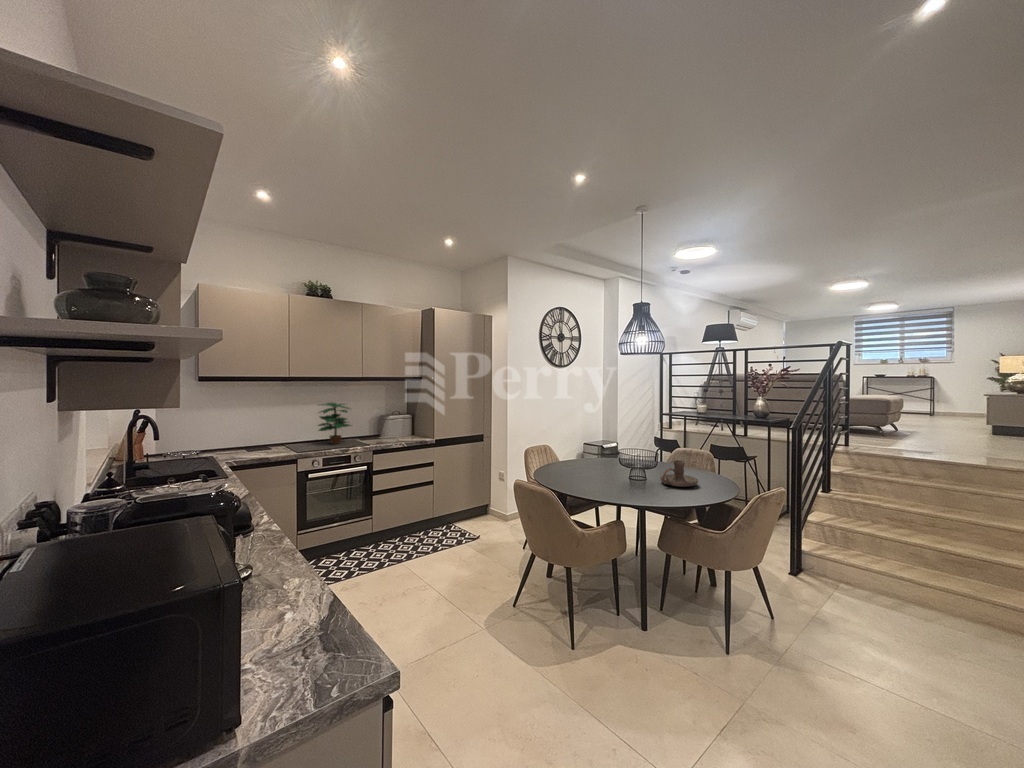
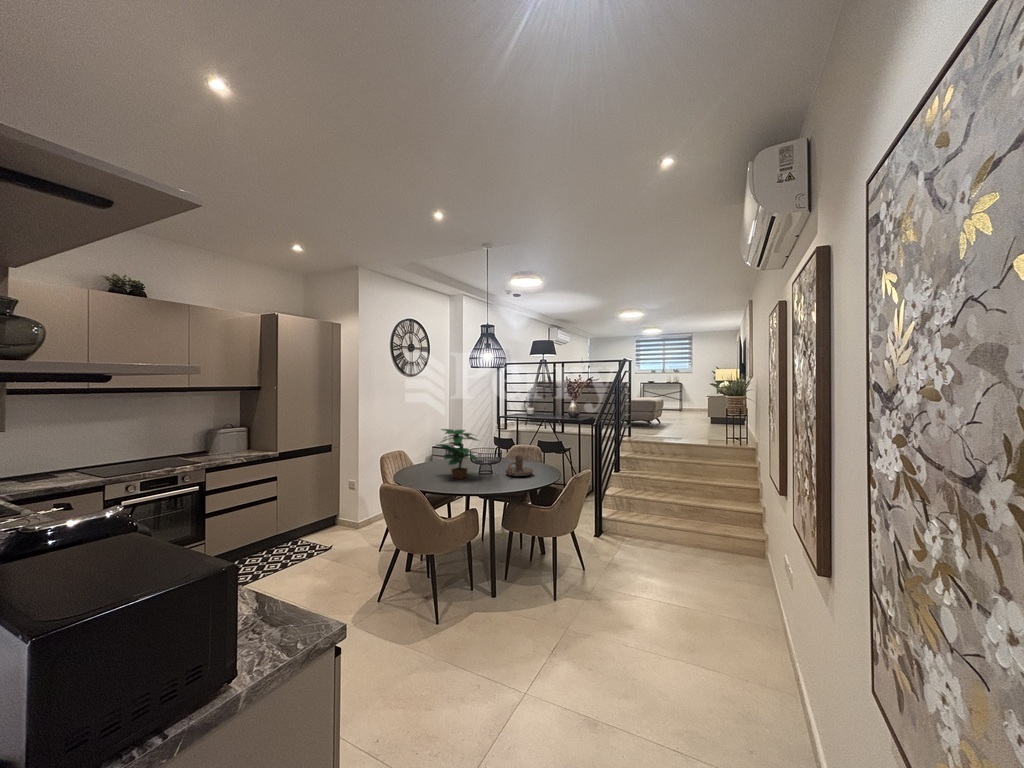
potted plant: present [318,403,351,444] -> present [436,429,478,479]

